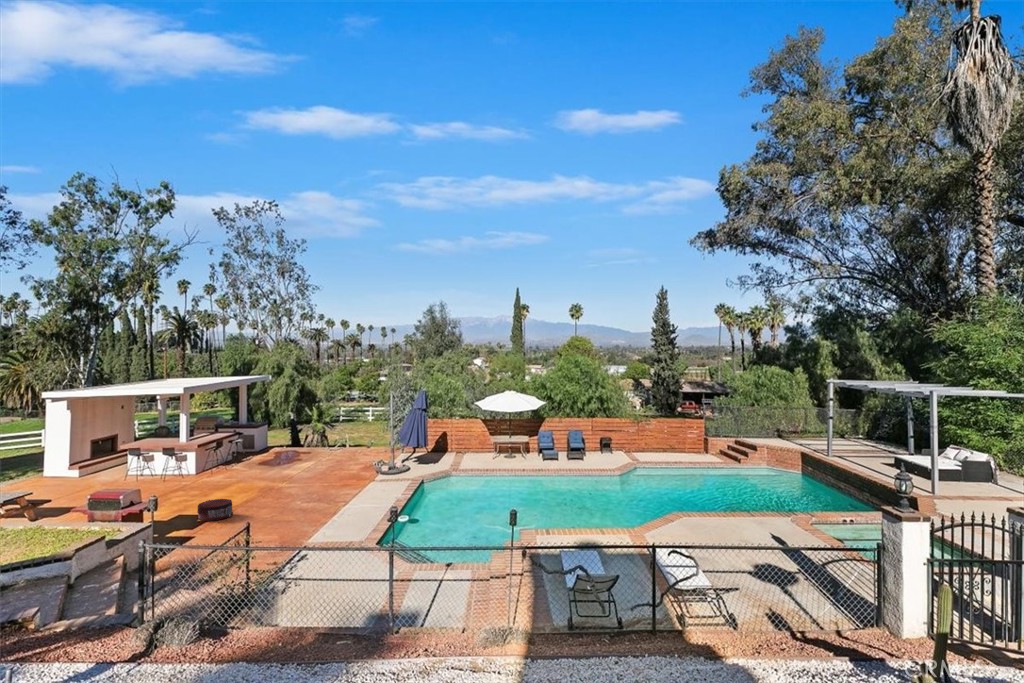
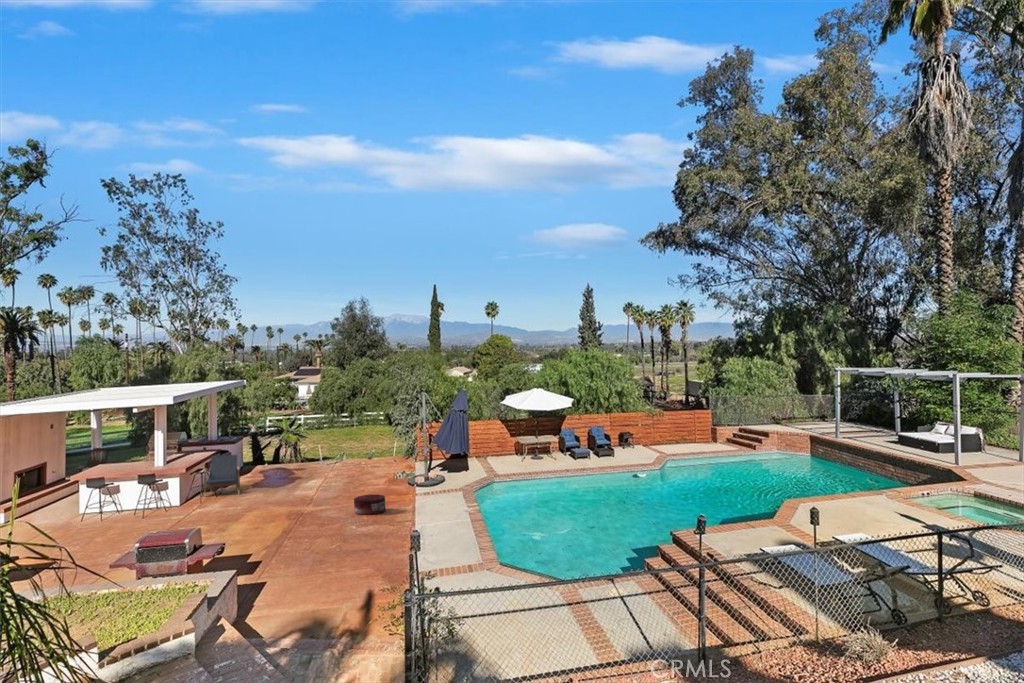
lounge chair: none [139,444,181,482] -> present [204,455,240,497]

